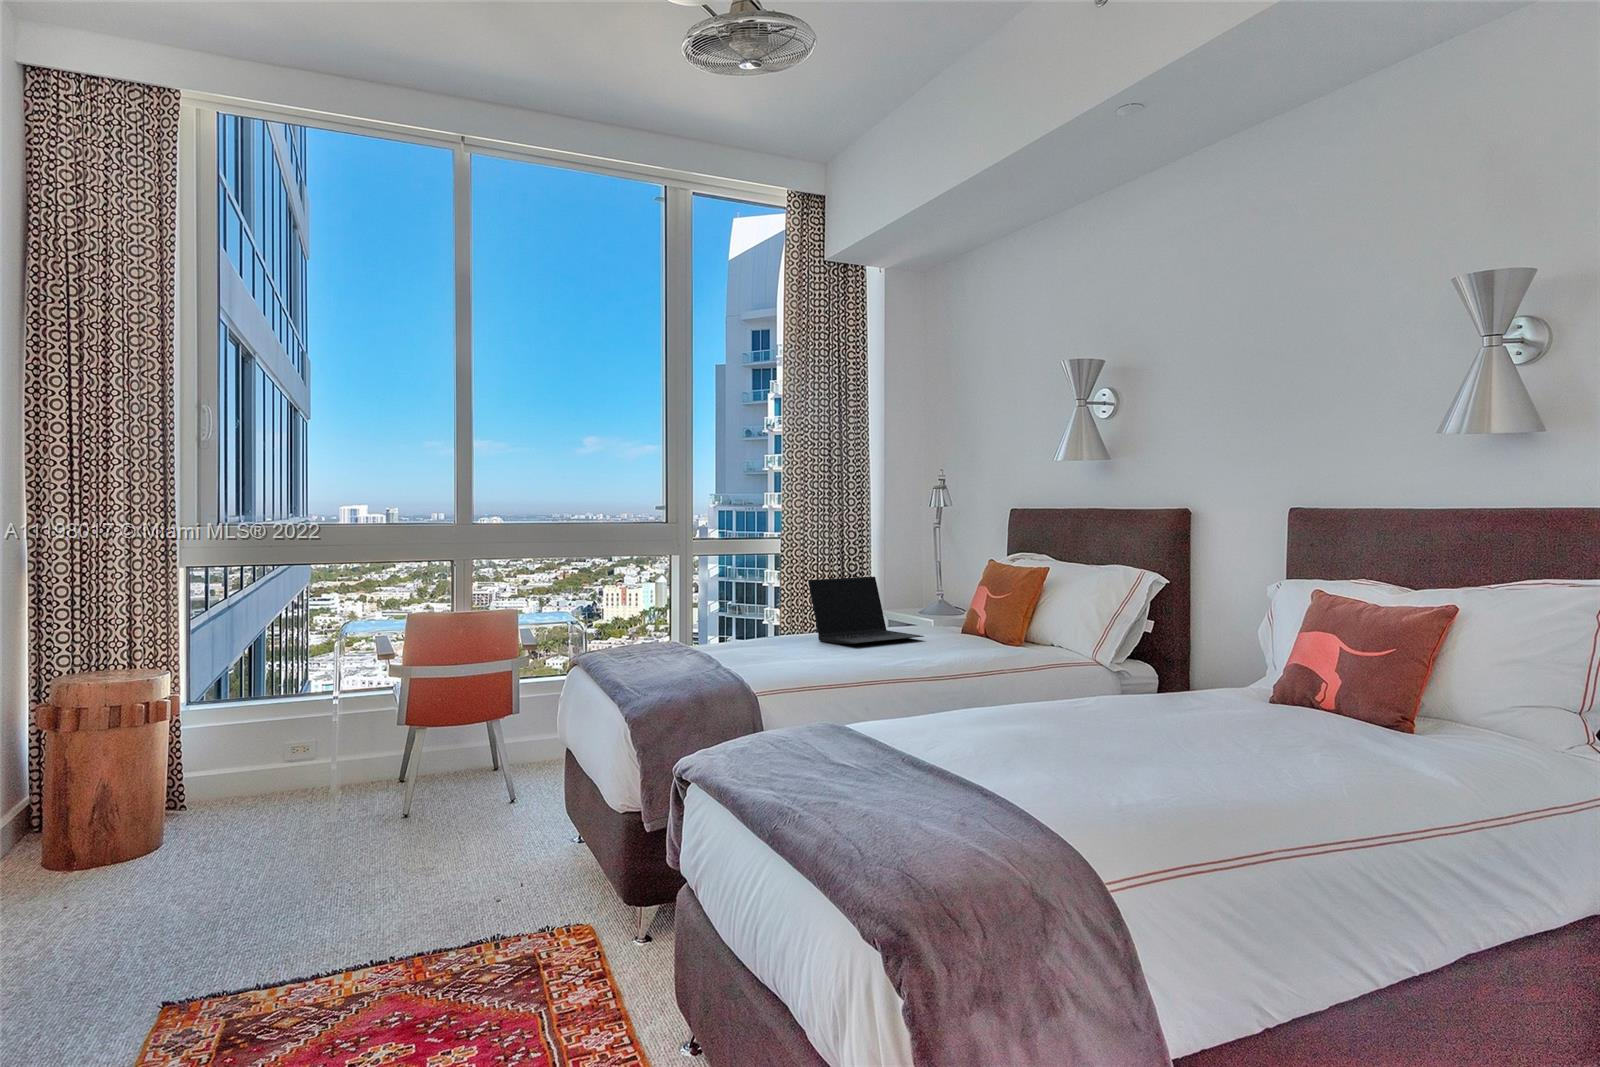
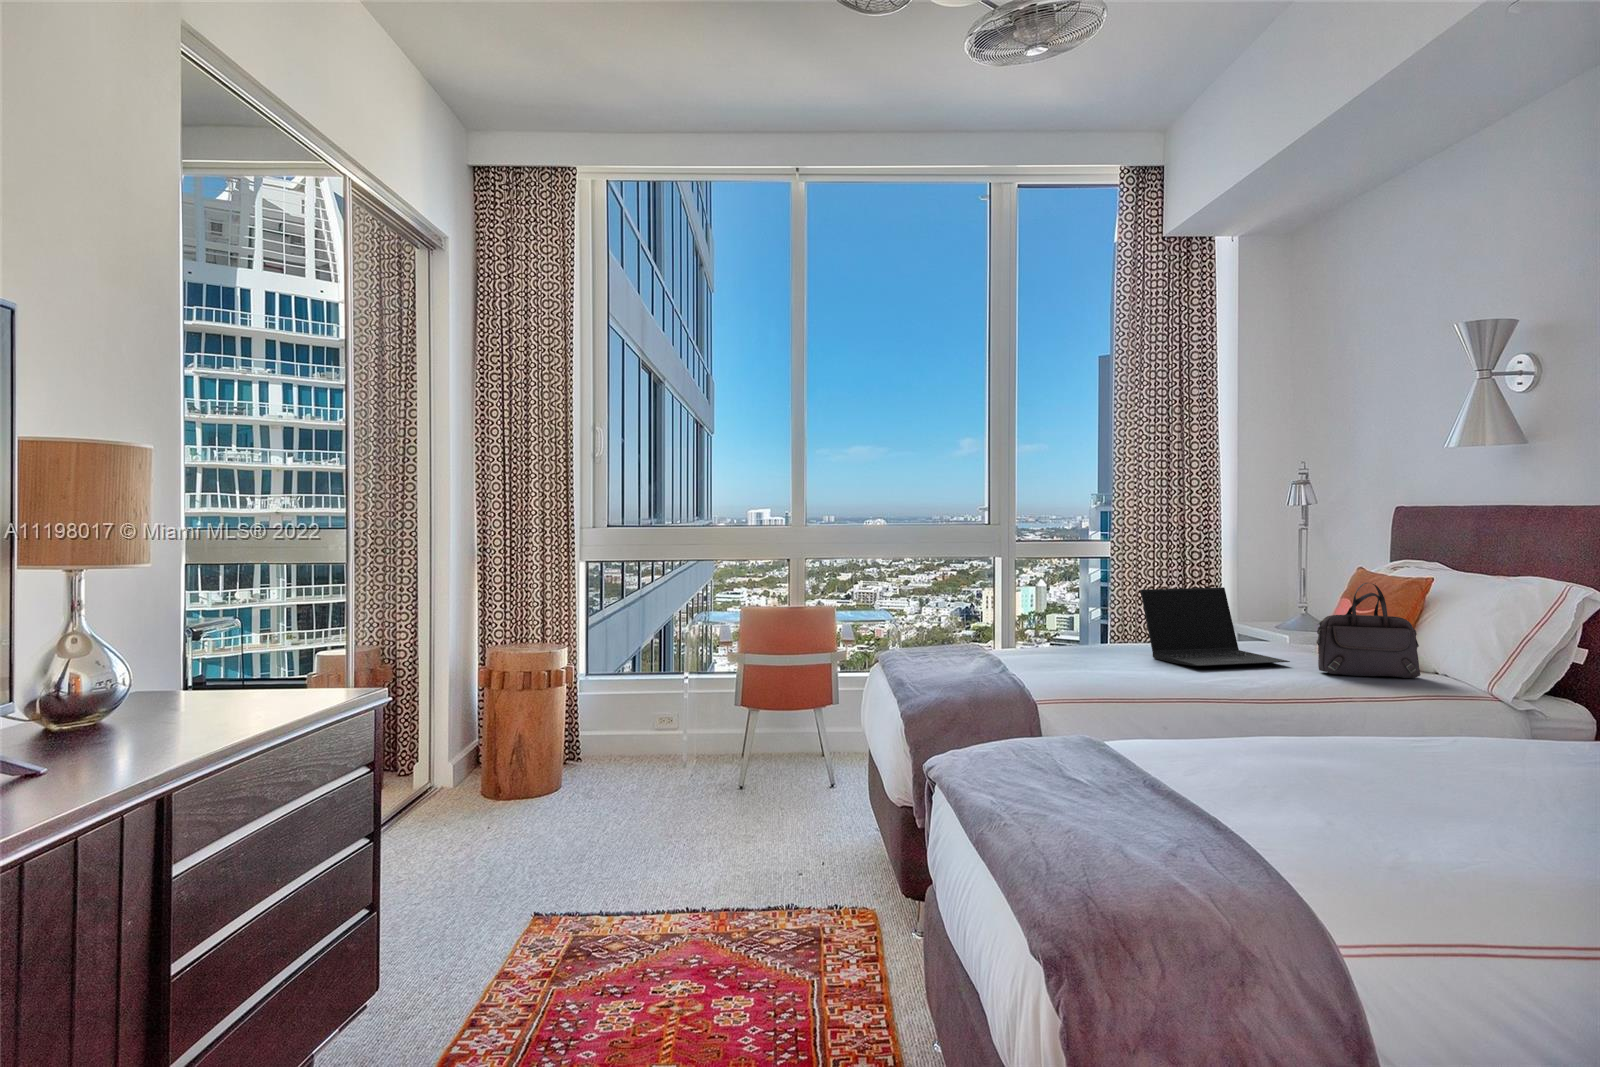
handbag: none [943,567,1013,643] -> present [1317,583,1420,678]

